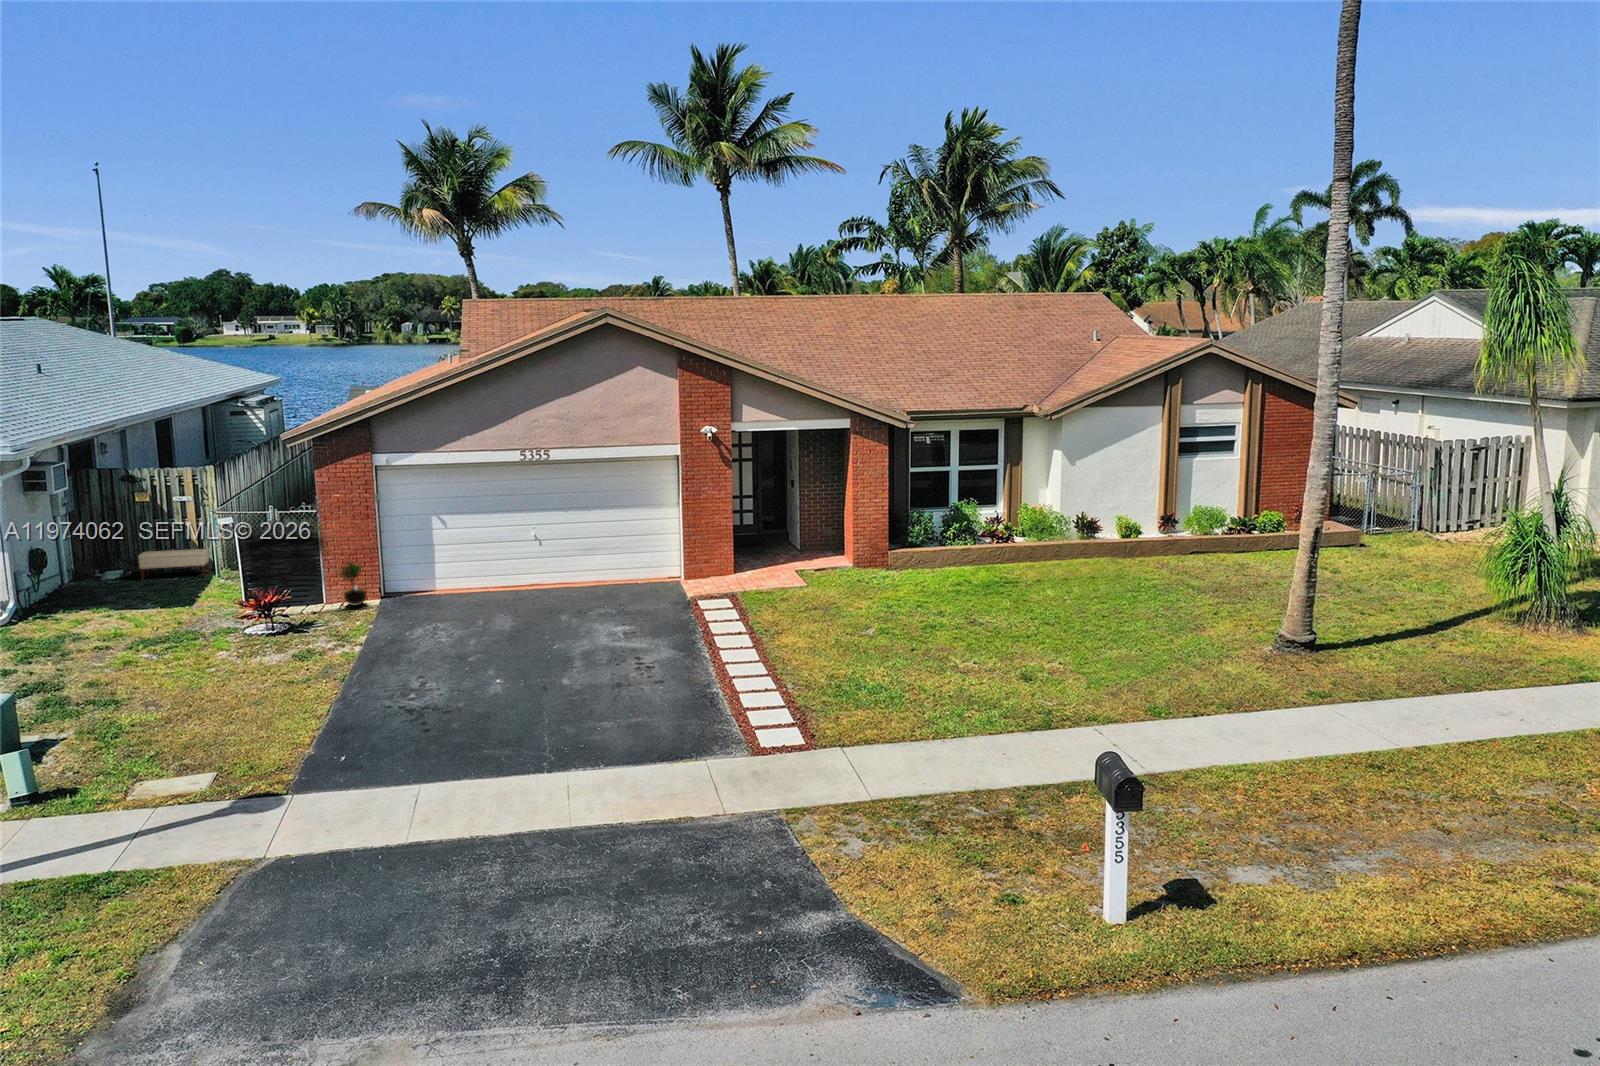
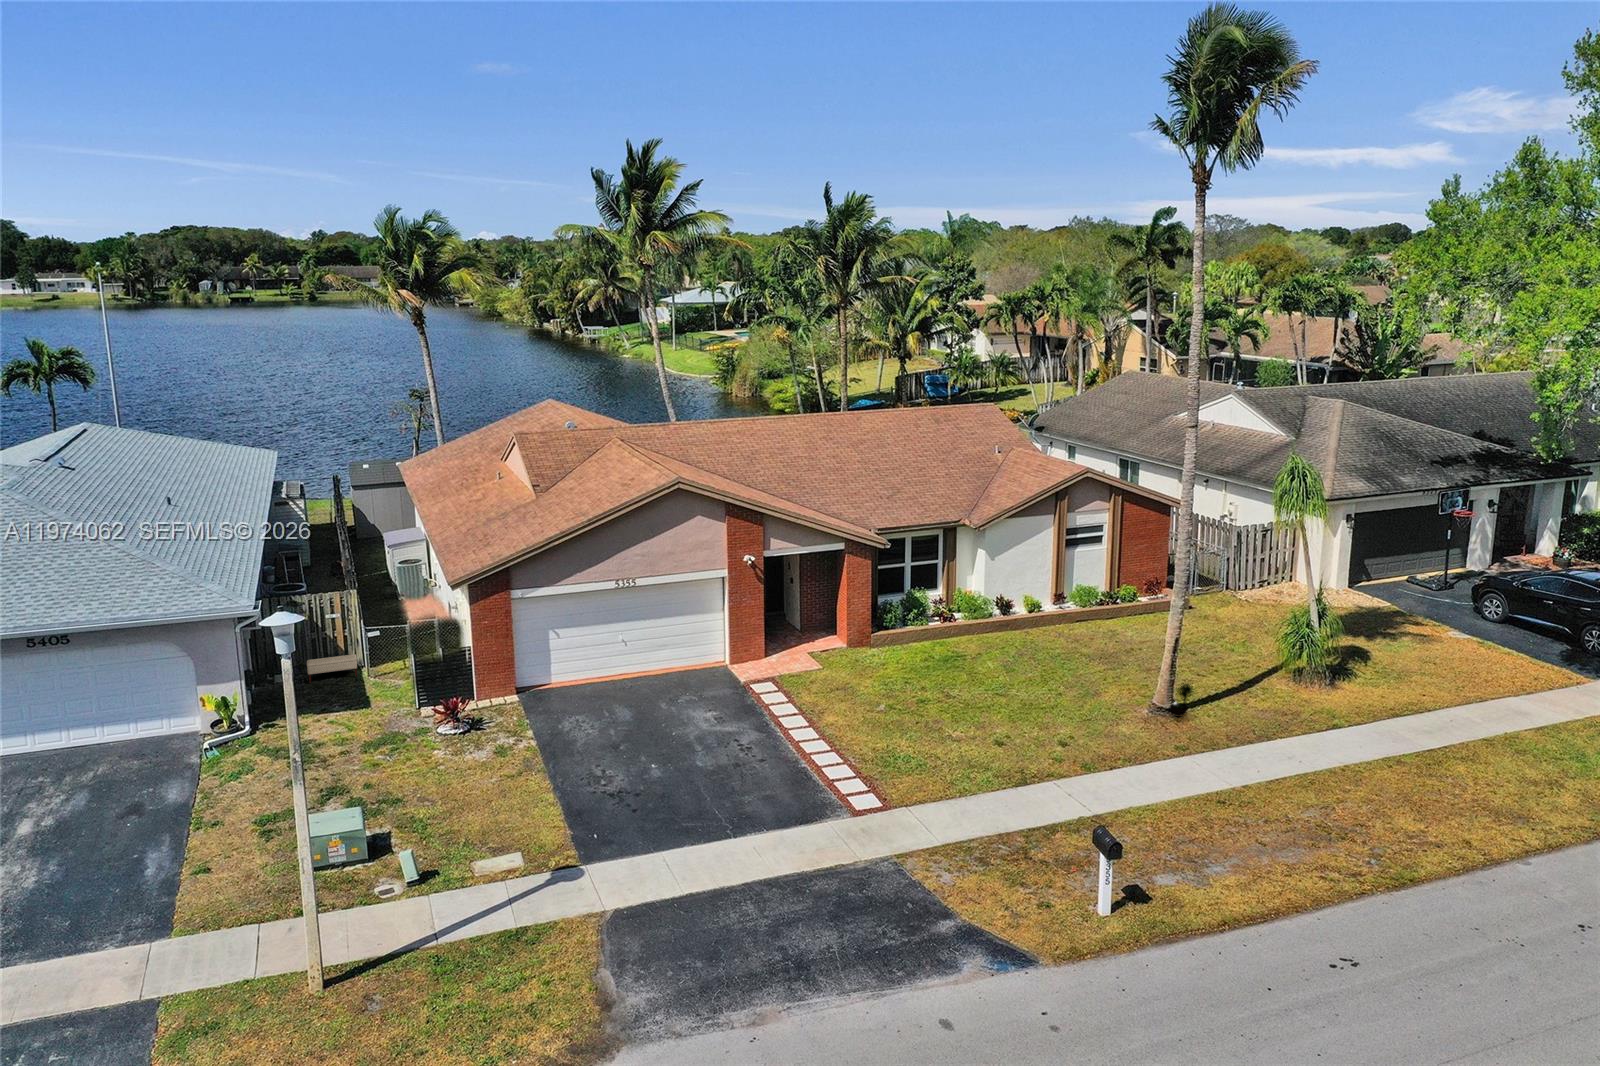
potted tree: present [338,561,367,606] -> present [1170,684,1193,717]

